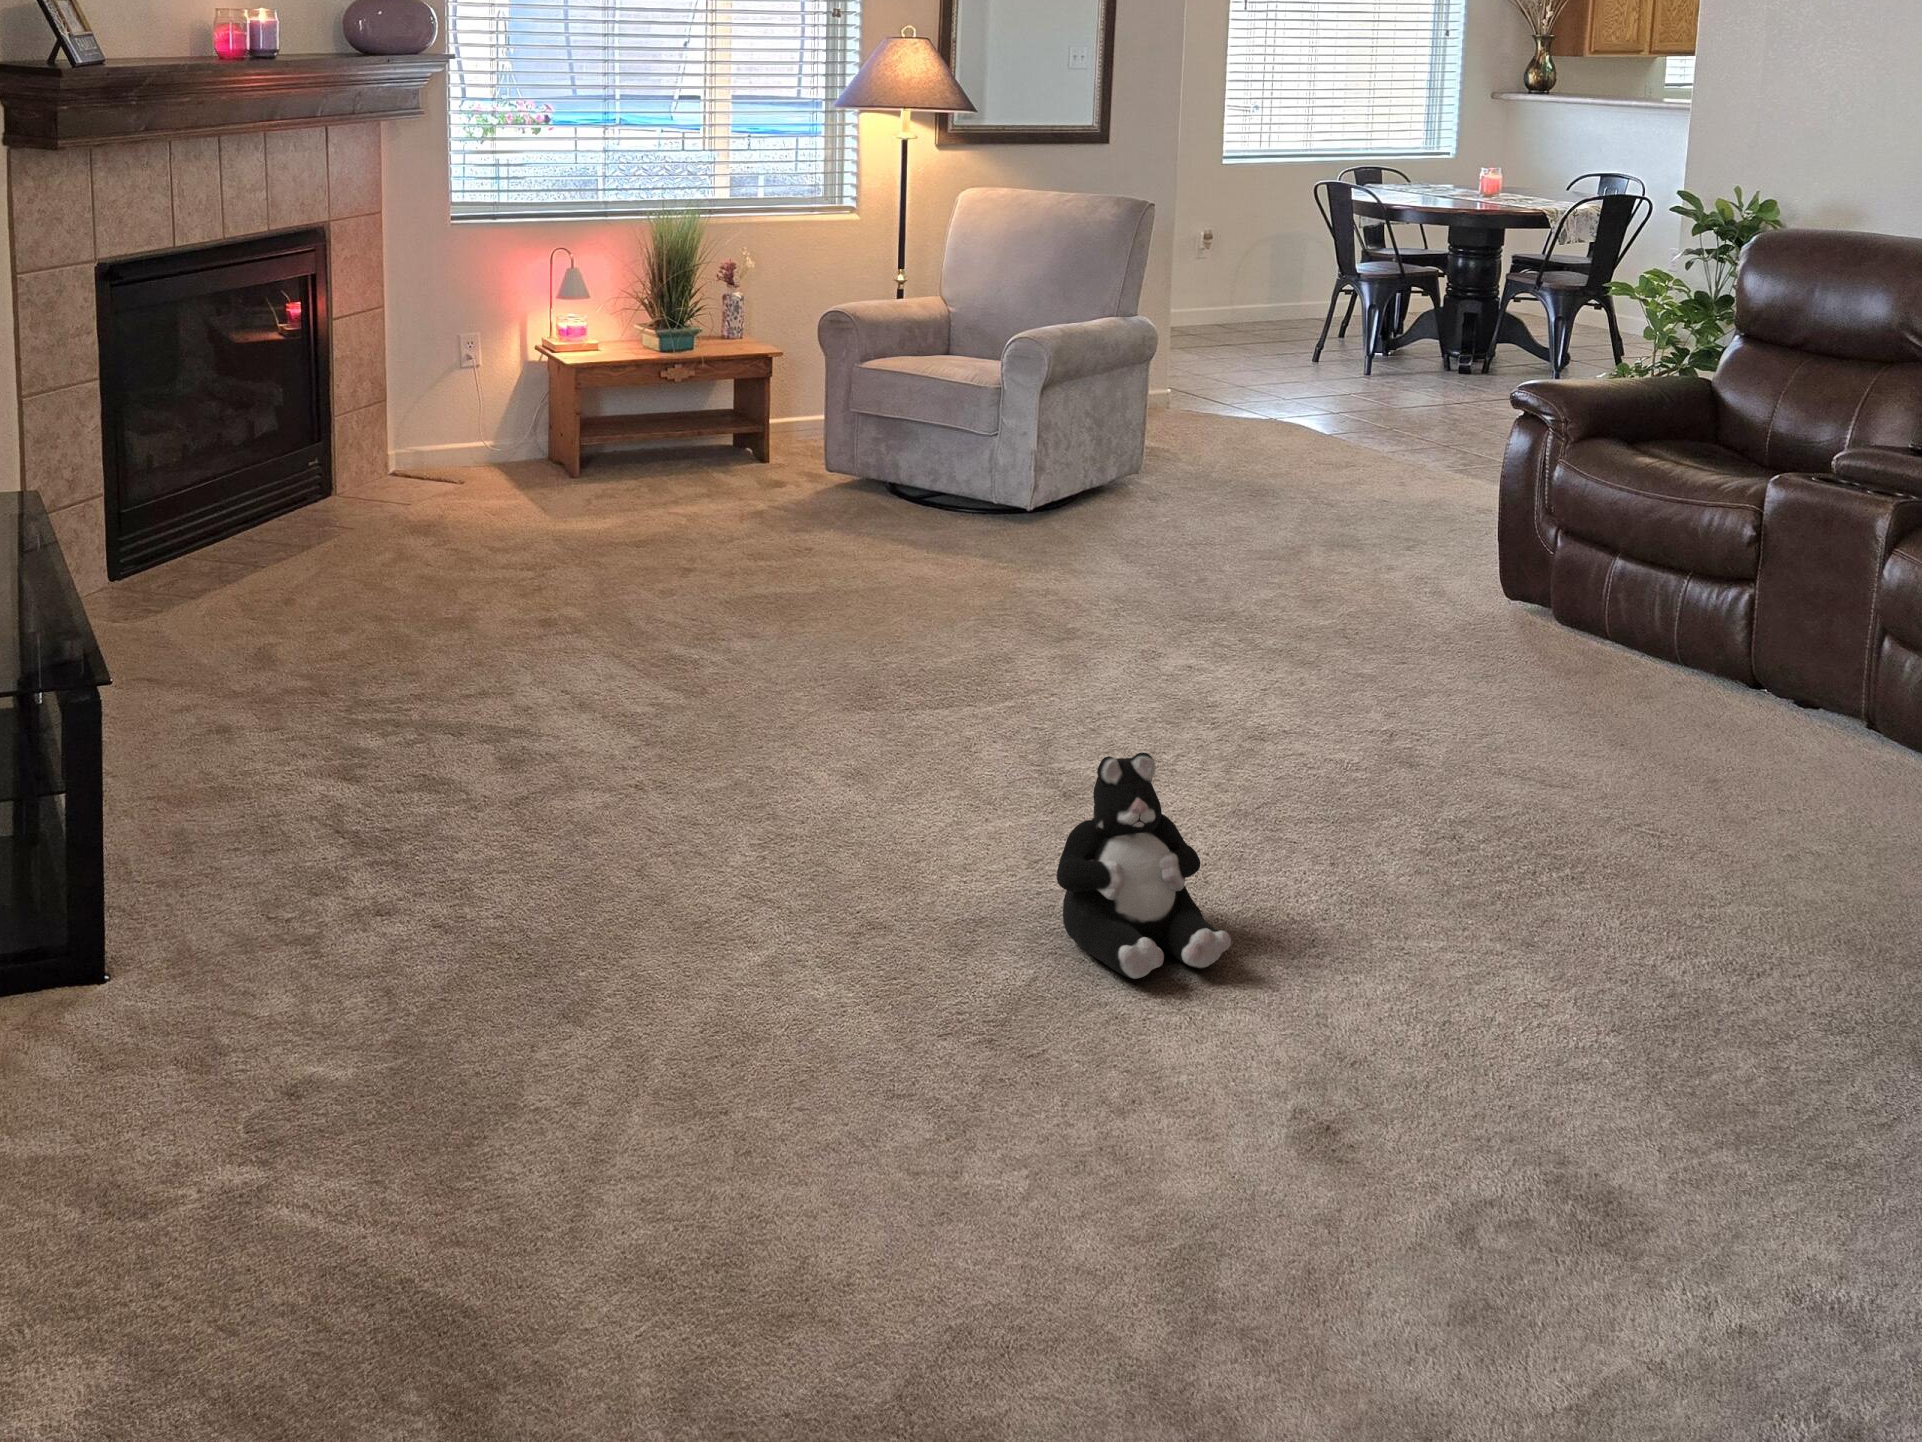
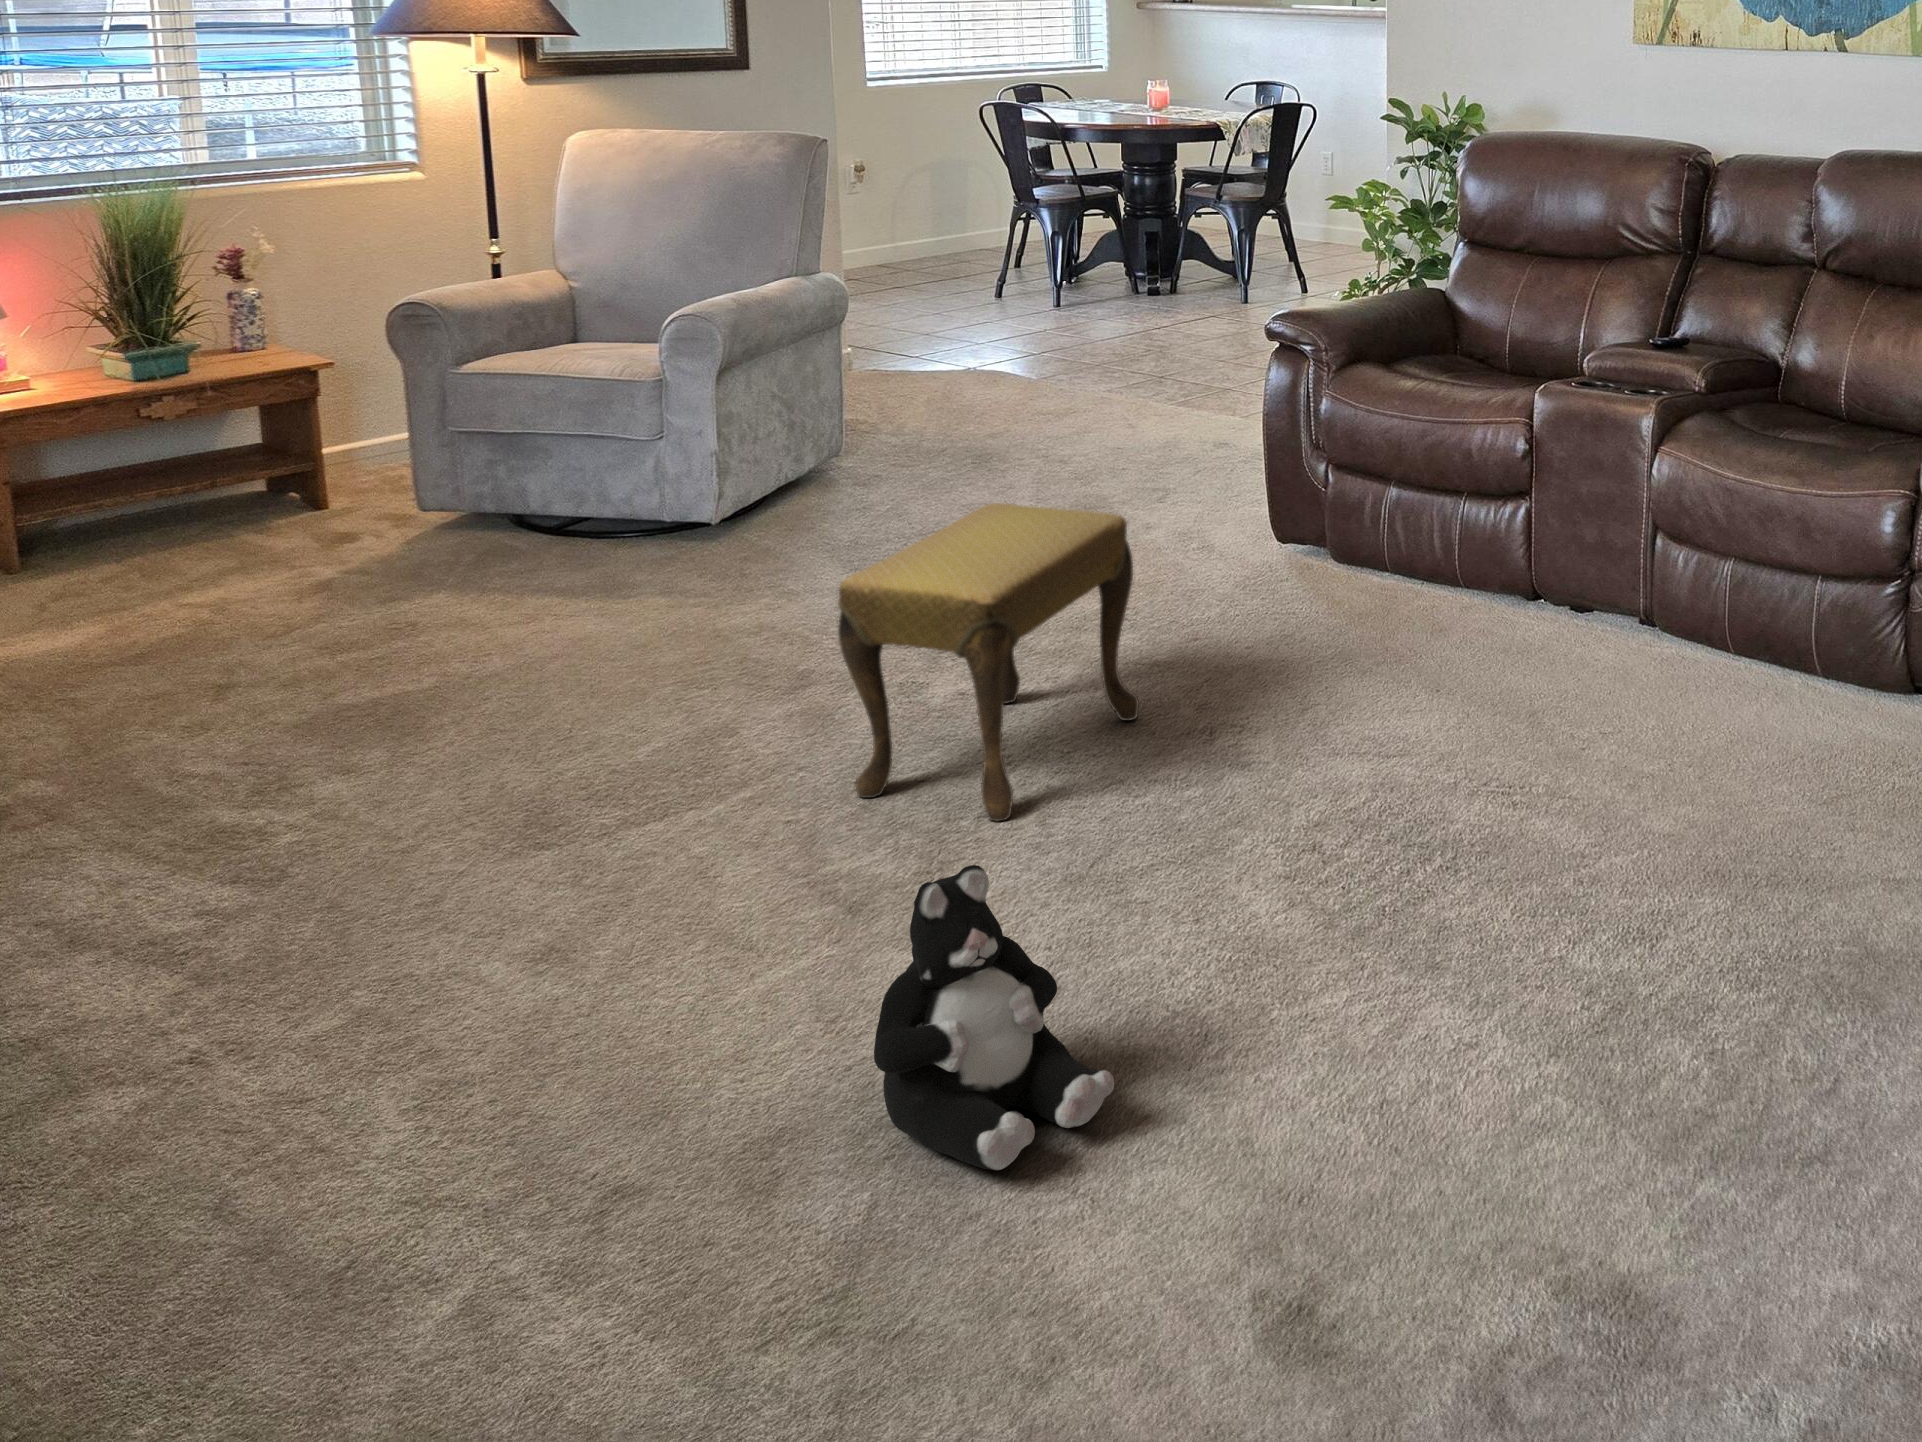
footstool: none [1094,510,1343,762] -> present [838,503,1139,821]

